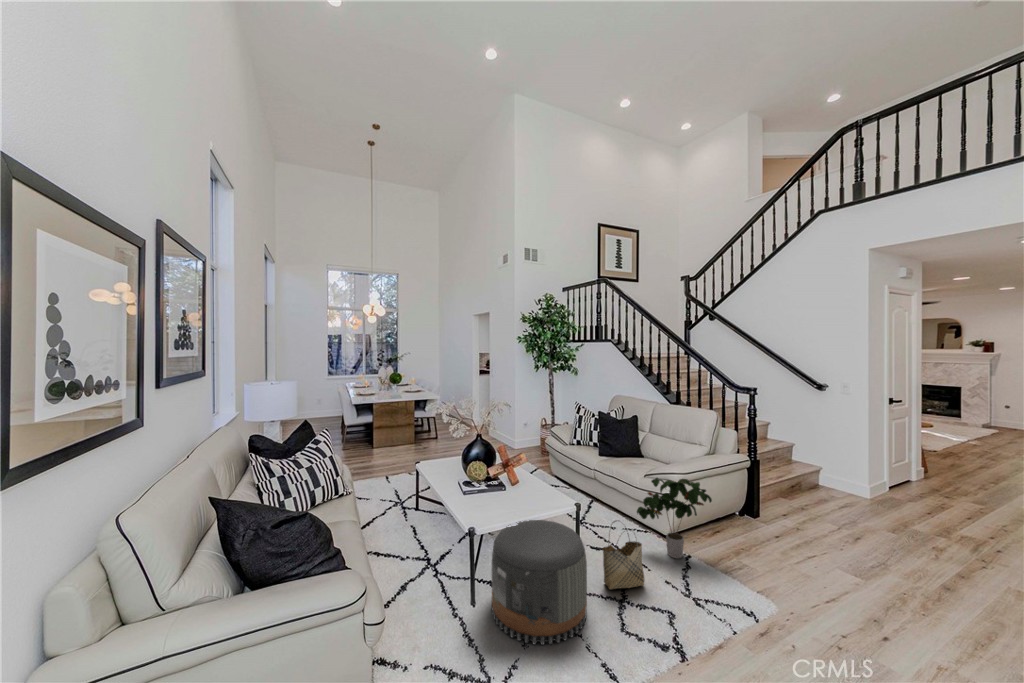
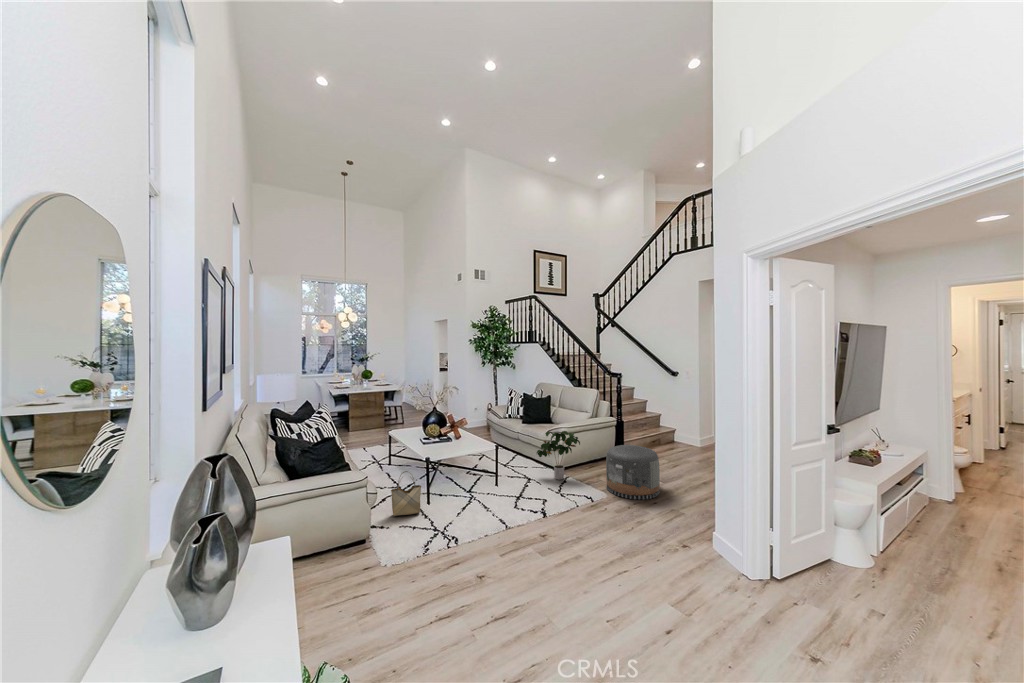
pouf: present [492,520,587,645] -> present [606,445,660,499]
woven basket: present [602,520,644,590] -> present [391,471,421,516]

